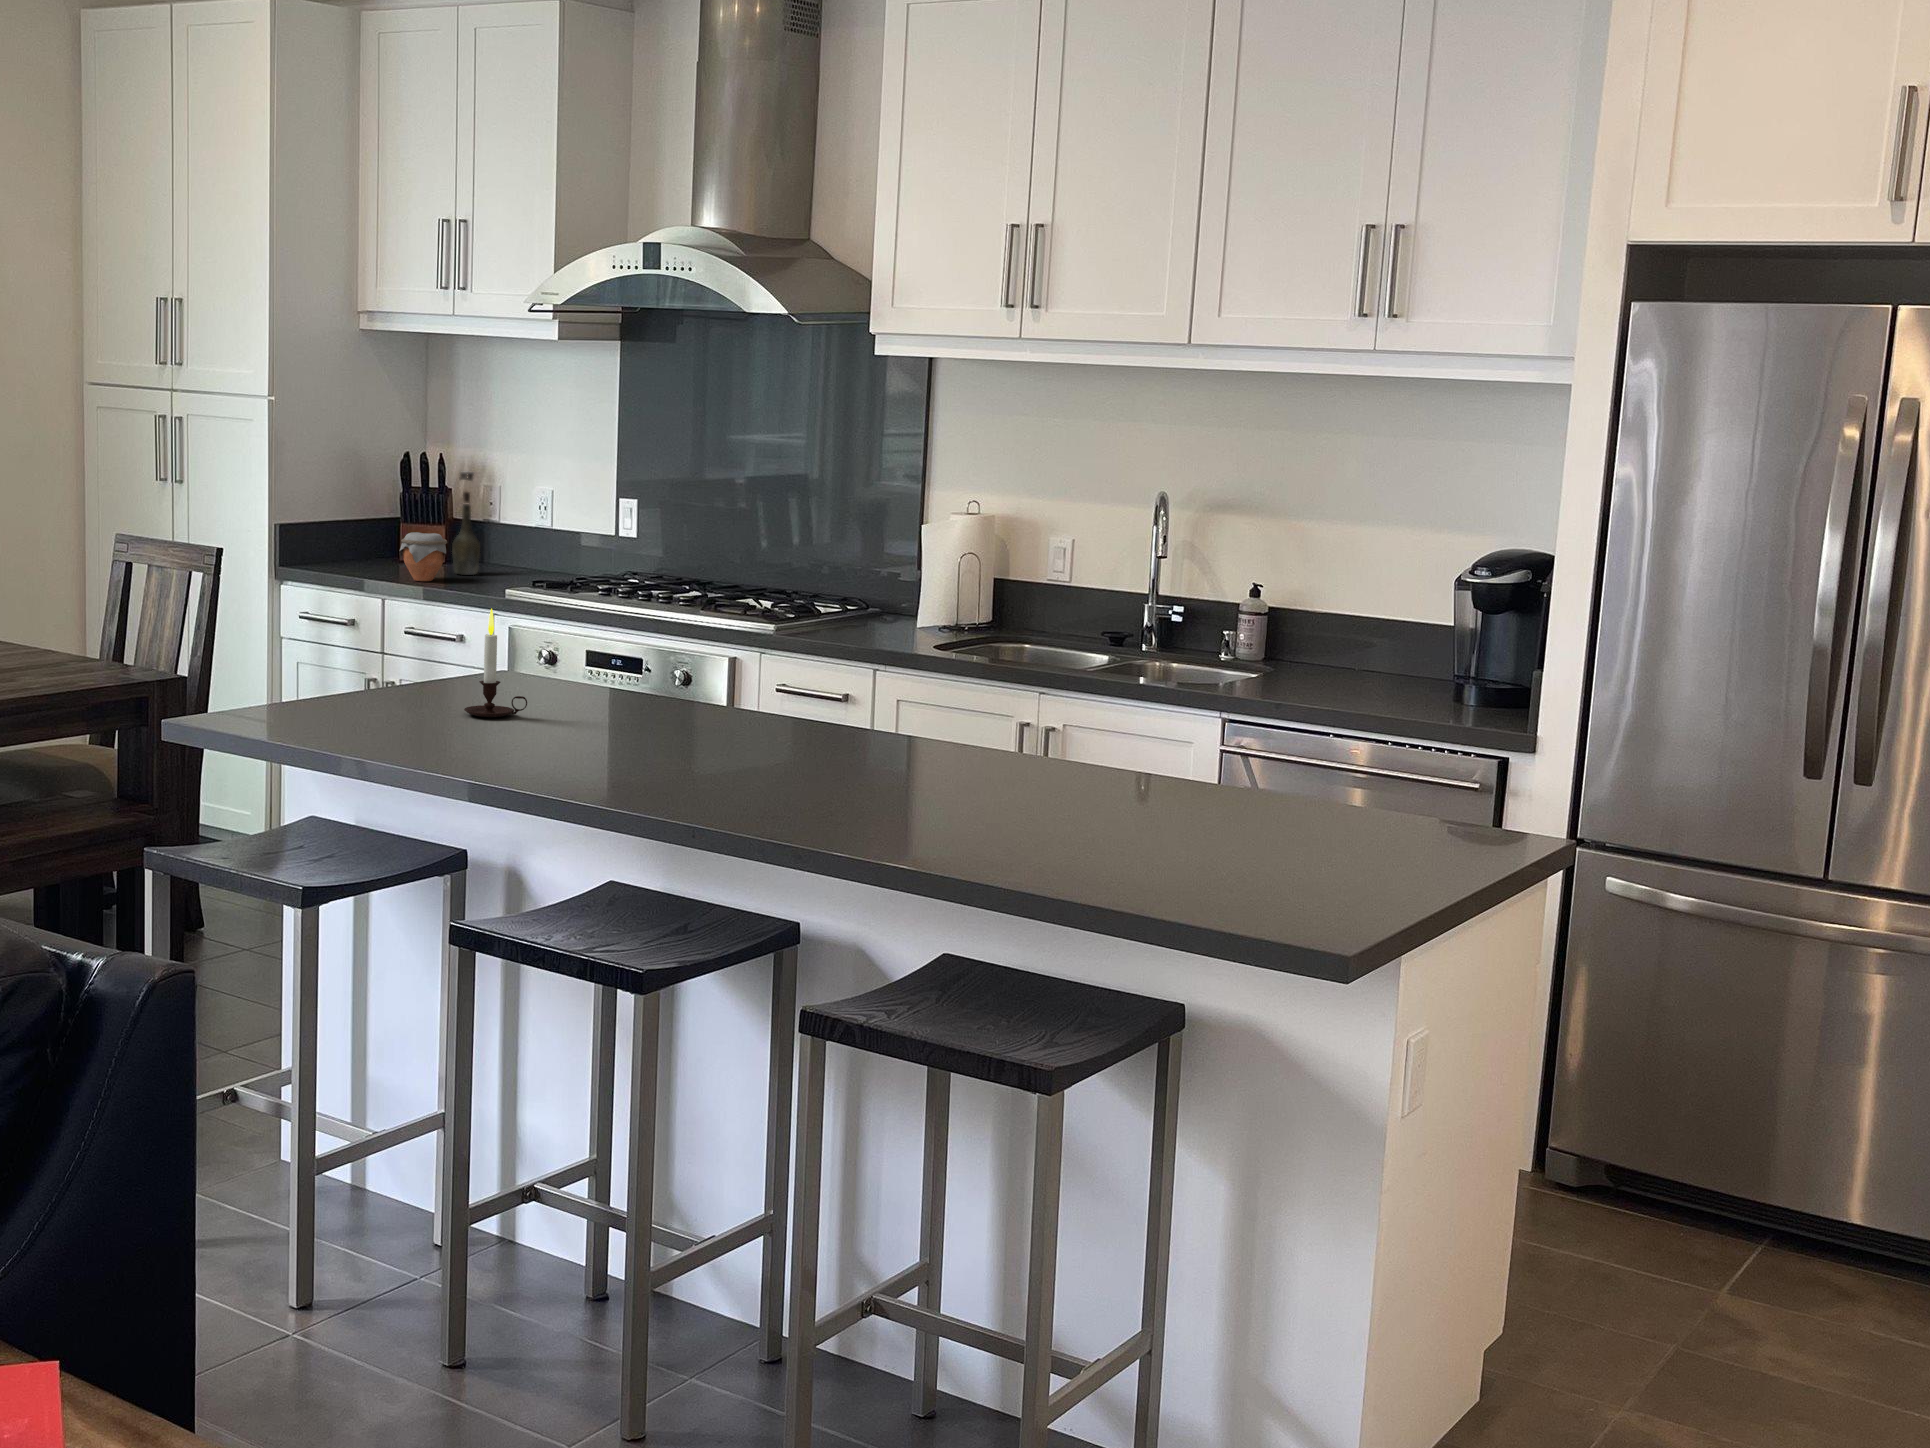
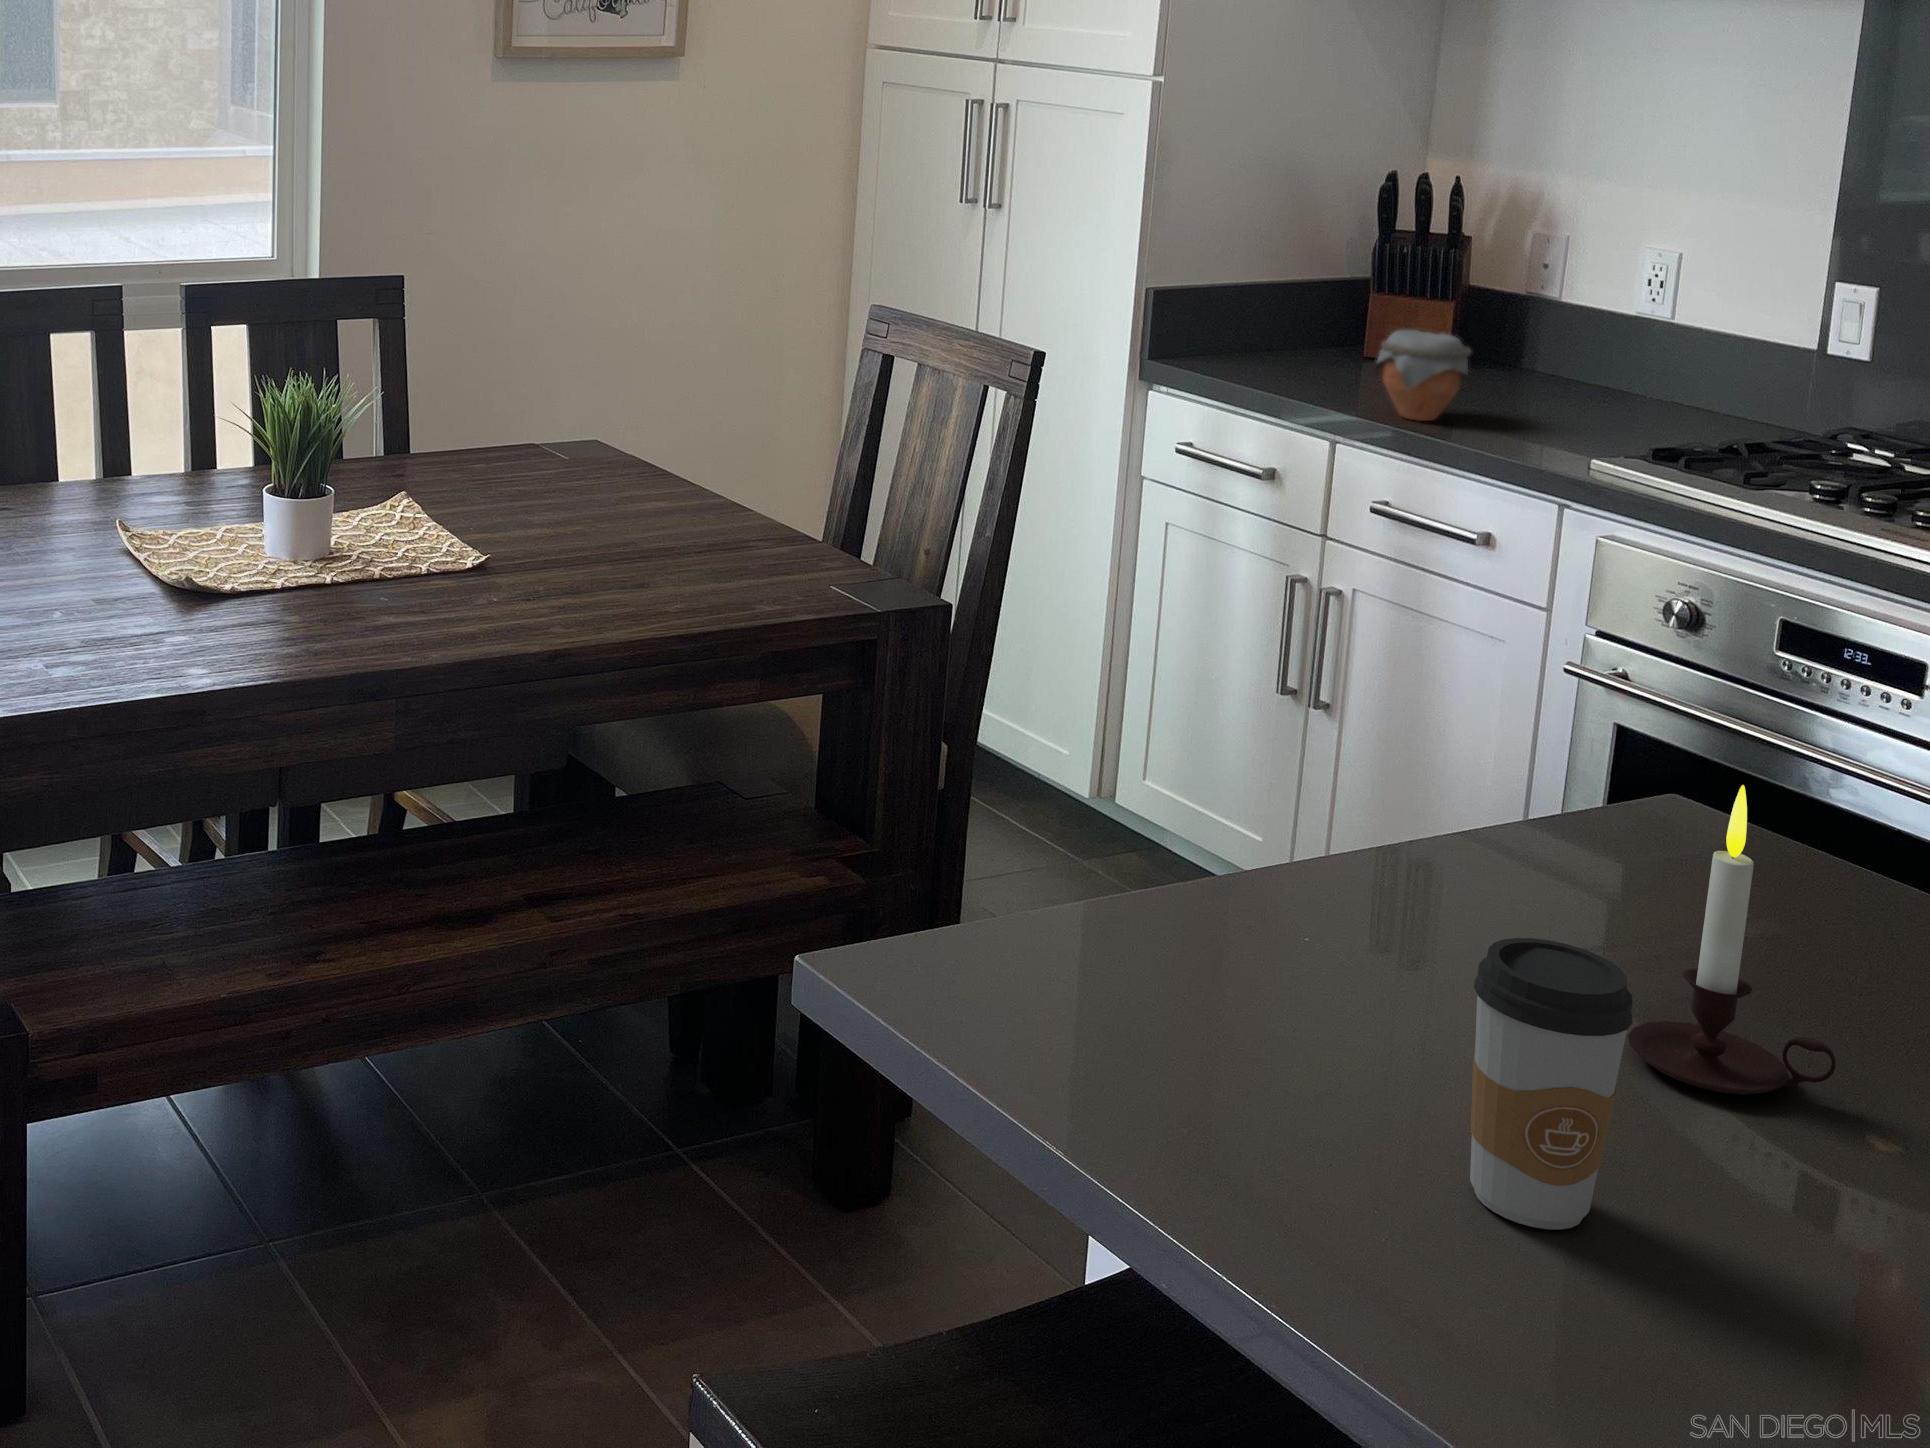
bottle: present [452,471,480,575] -> none [1475,220,1533,408]
coffee cup: none [401,649,449,739] -> present [1470,938,1633,1230]

